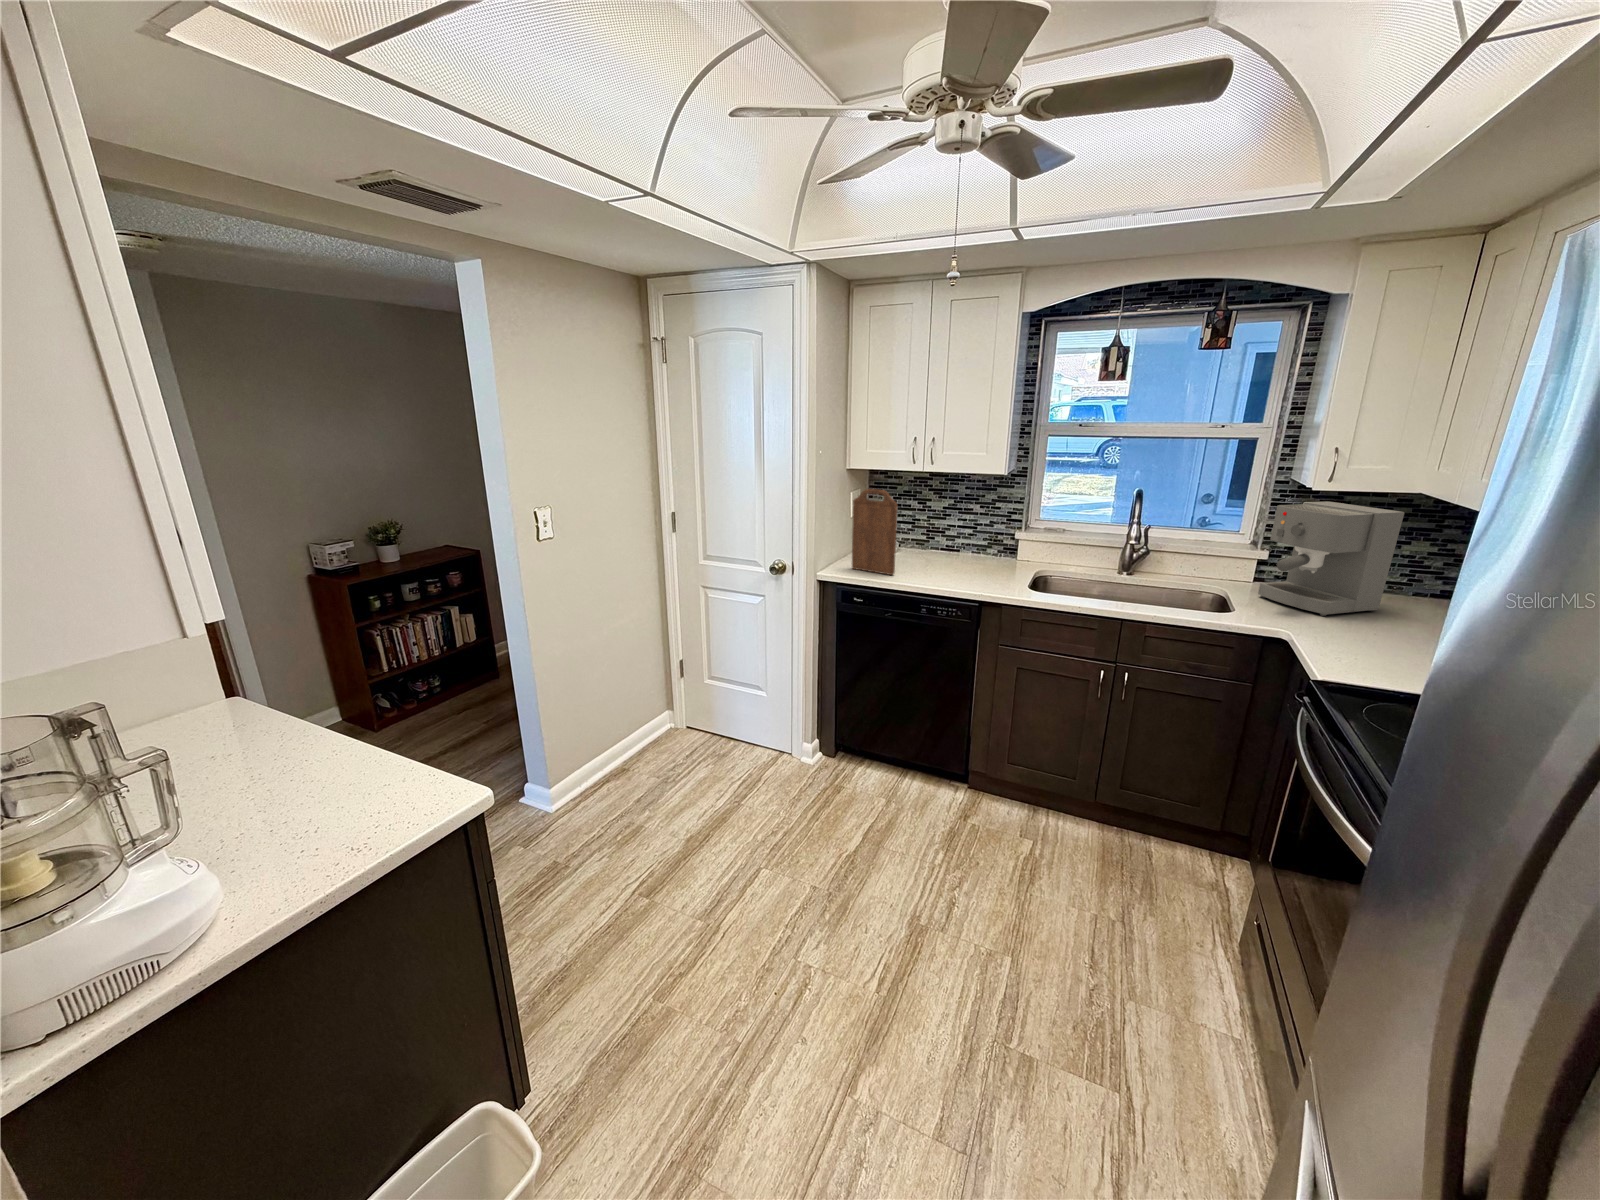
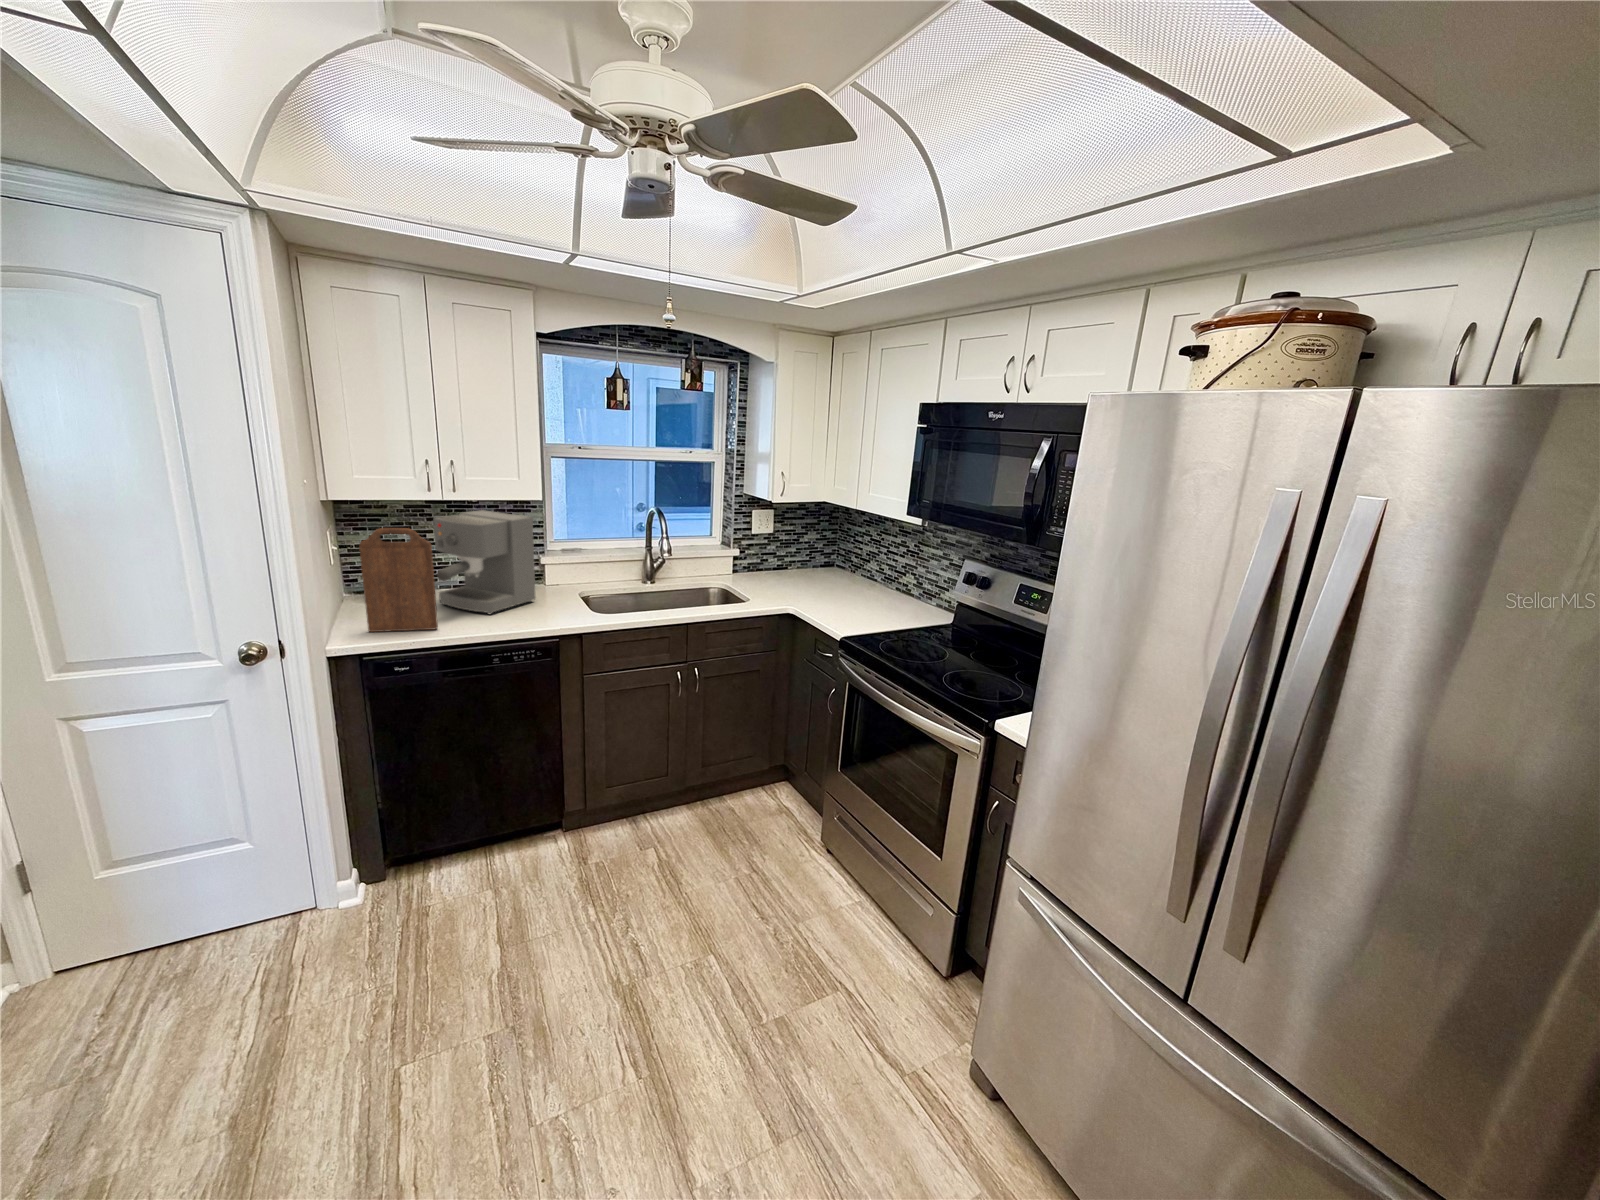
coffee maker: present [1258,501,1405,616] -> present [433,510,536,614]

